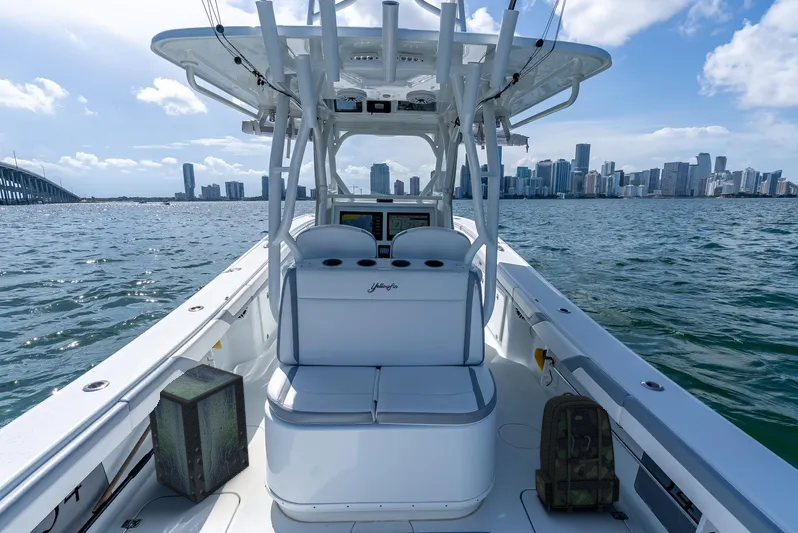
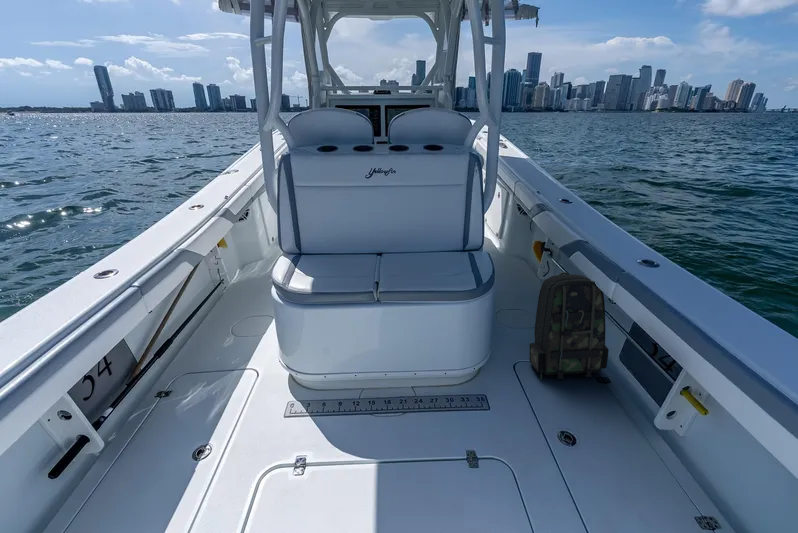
storage box: present [149,364,249,503] -> none [155,257,263,379]

